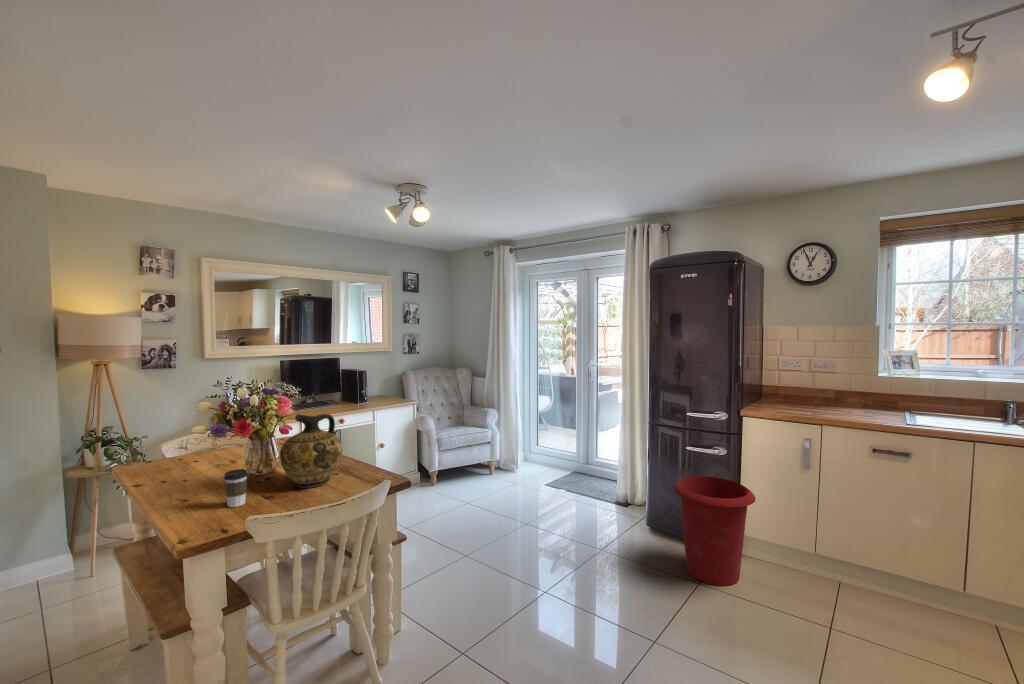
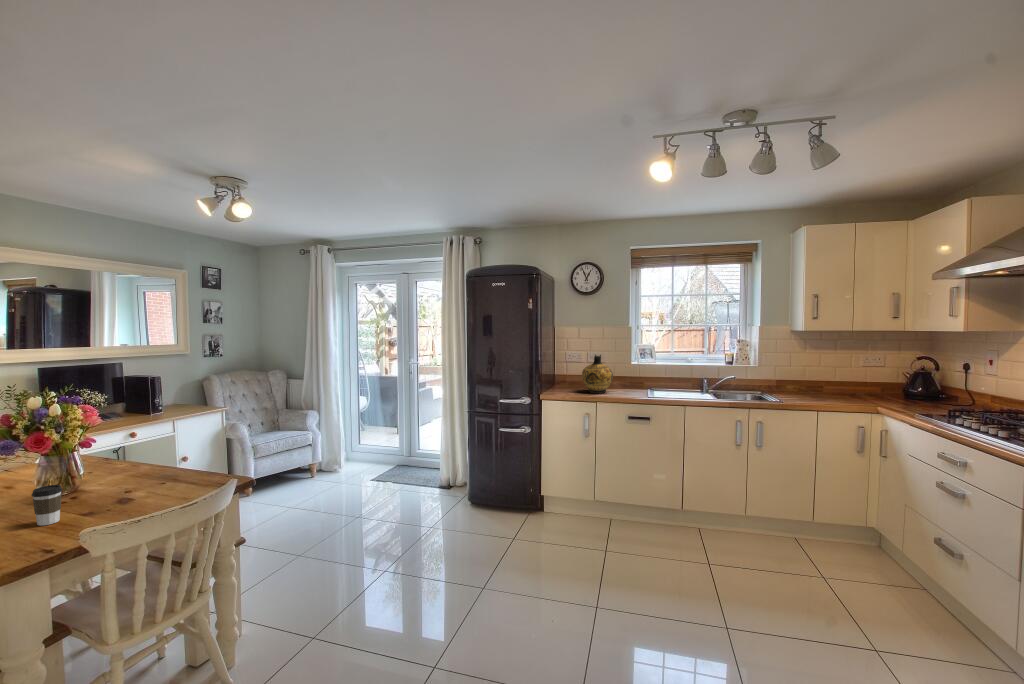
ceramic jug: present [280,414,343,488] -> present [582,355,613,393]
waste bin: present [673,476,756,586] -> none [488,452,549,537]

